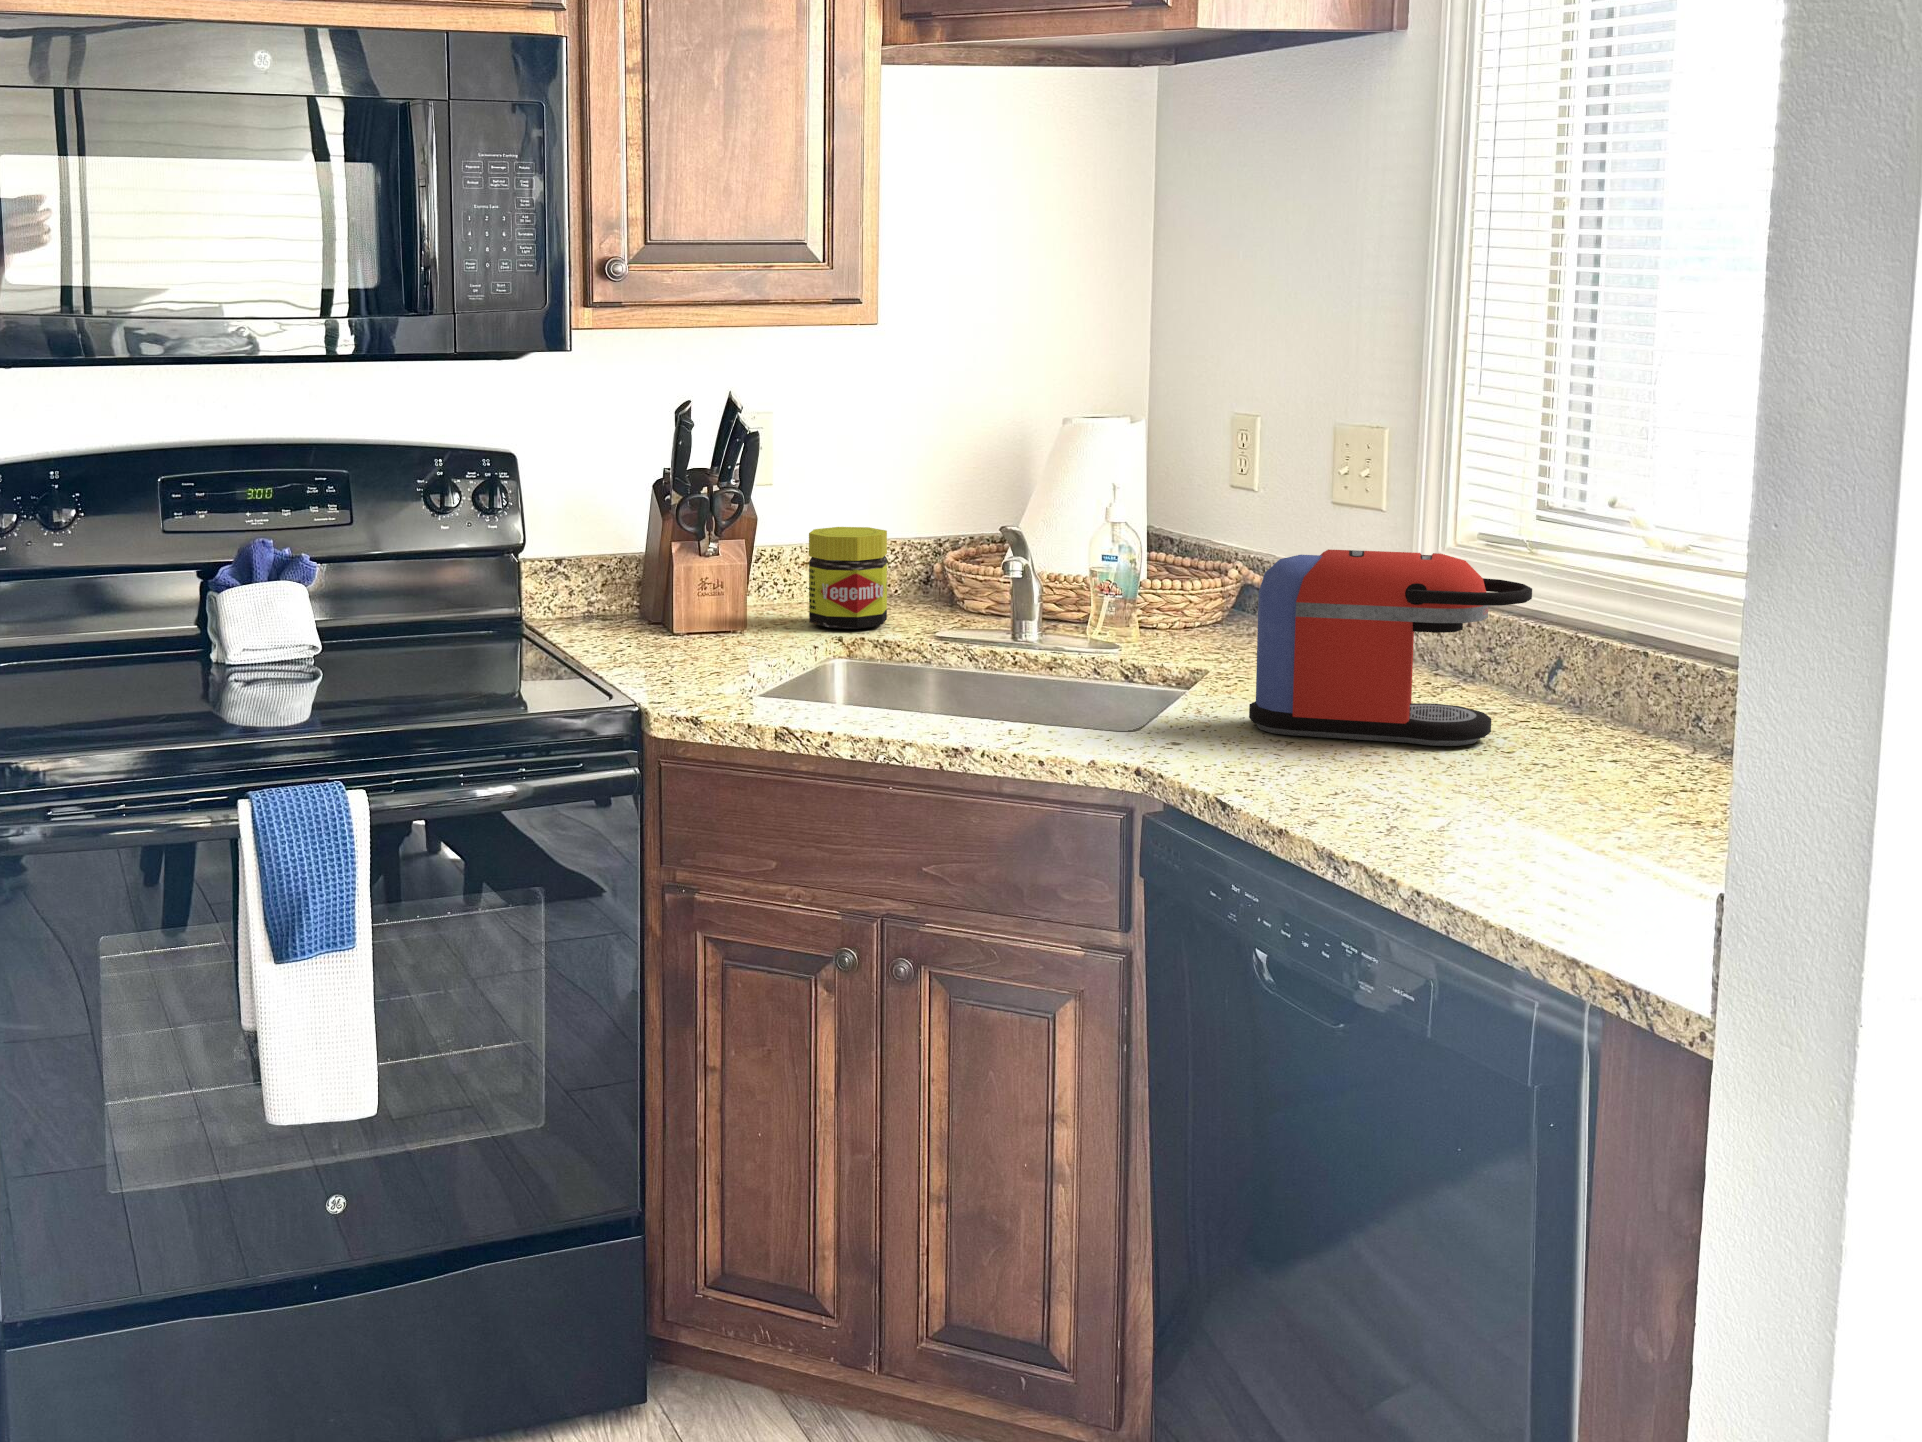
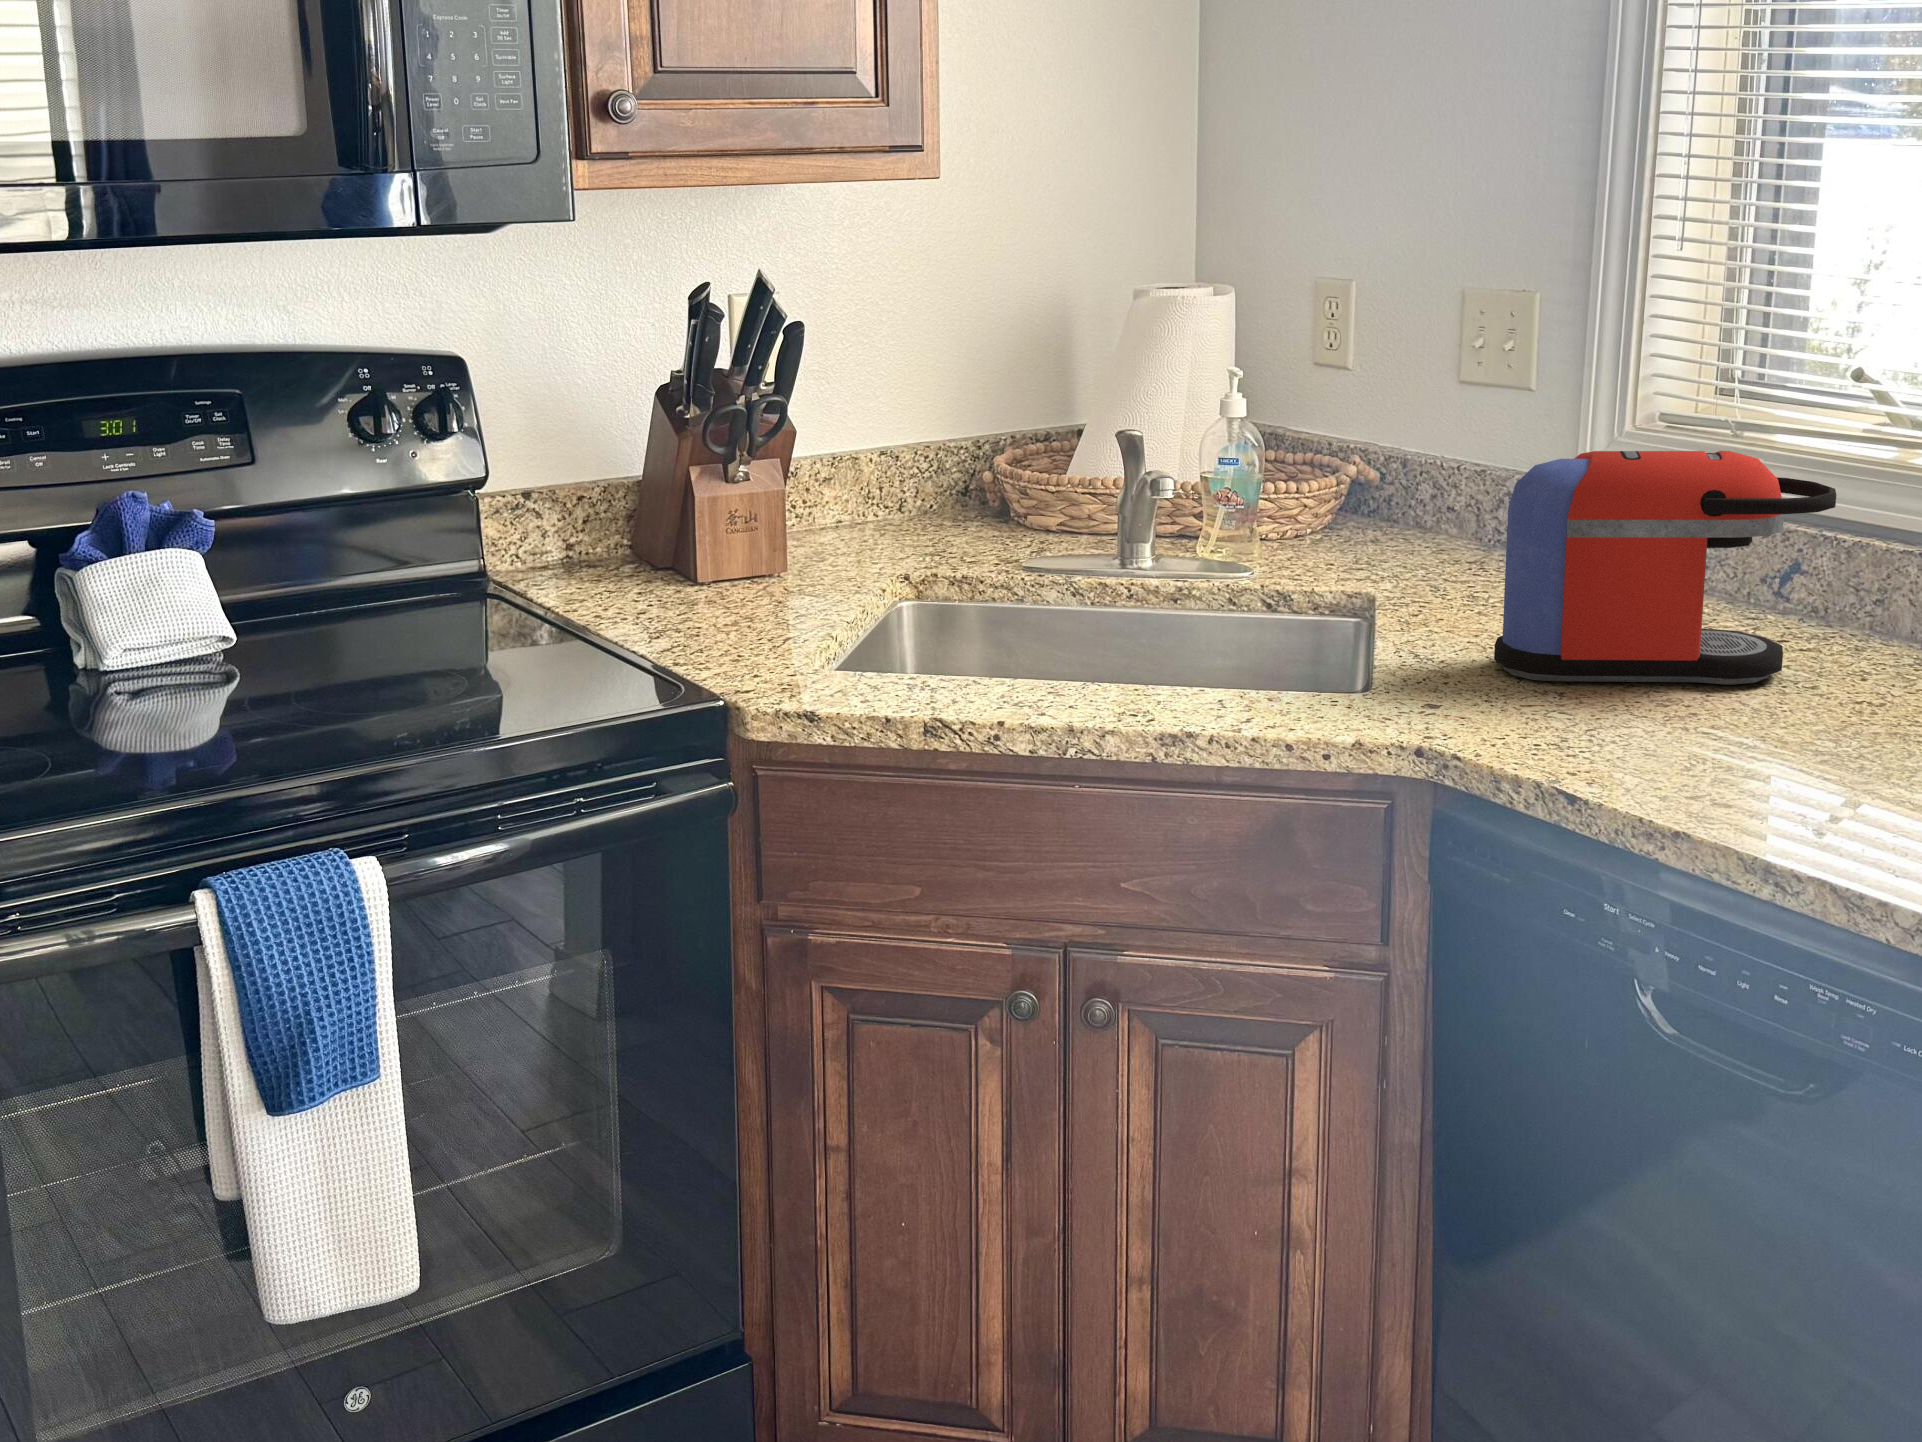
jar: present [809,527,887,629] -> none [851,430,946,559]

